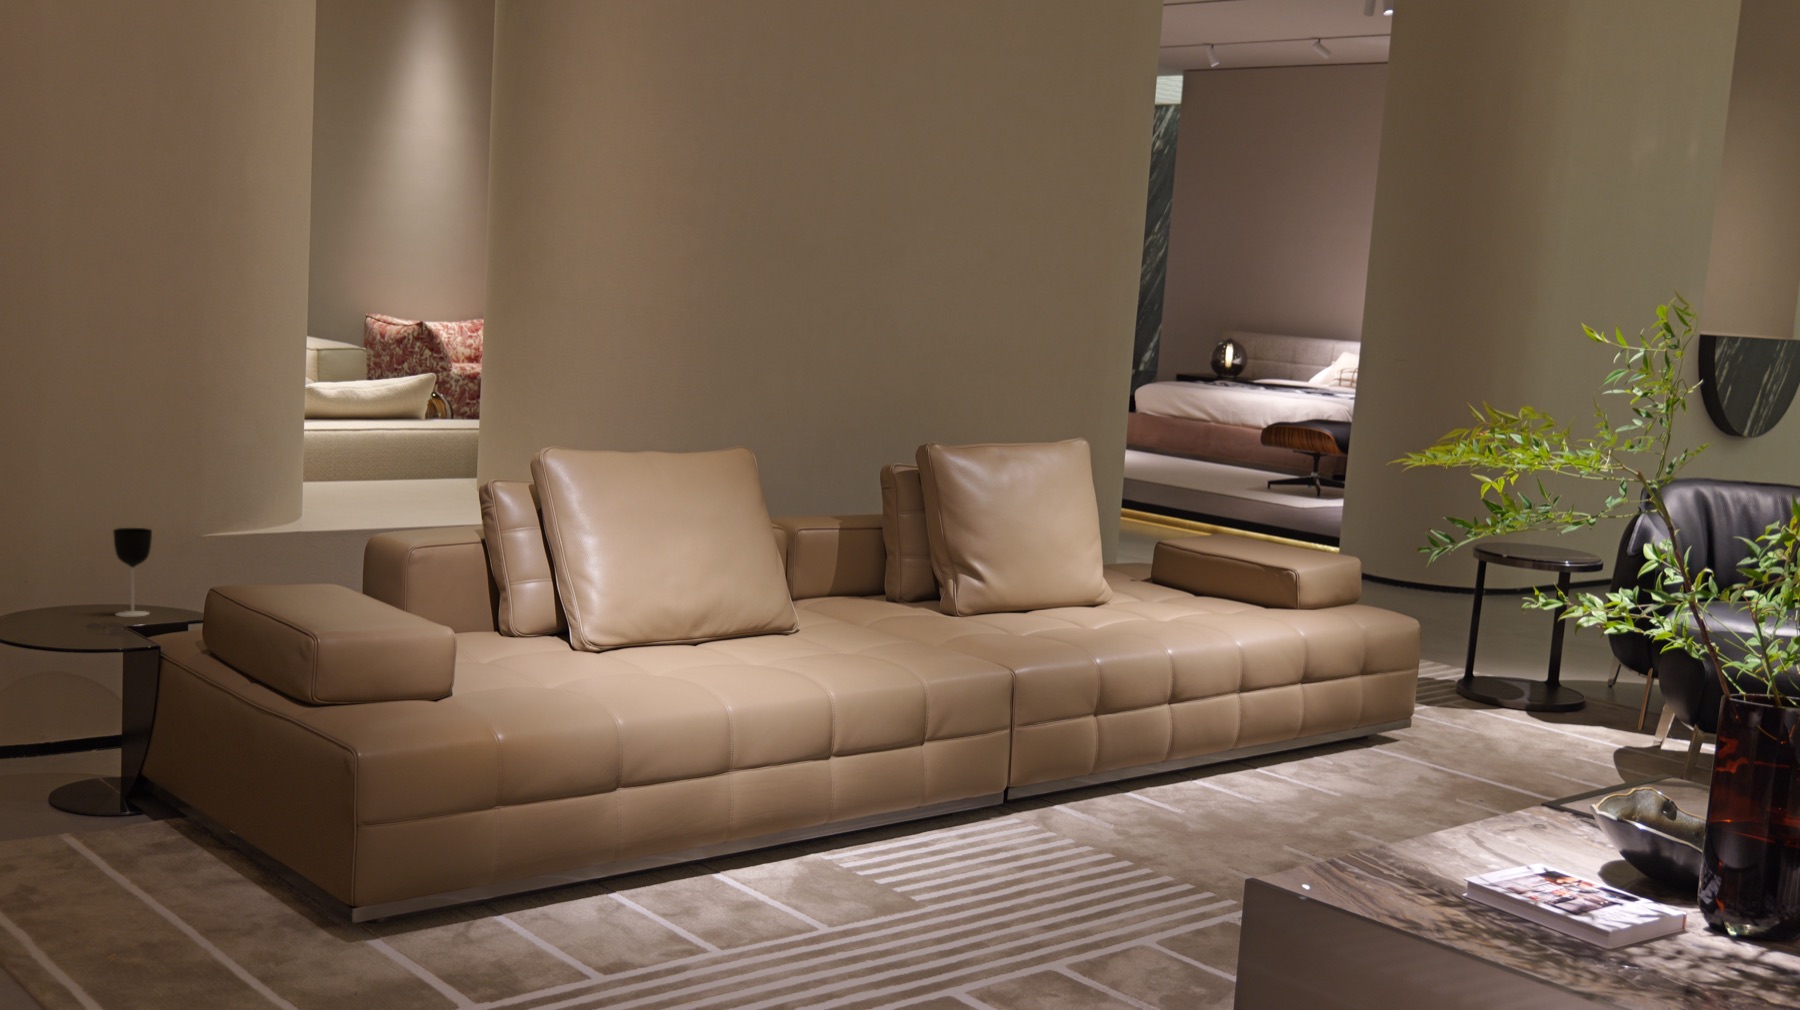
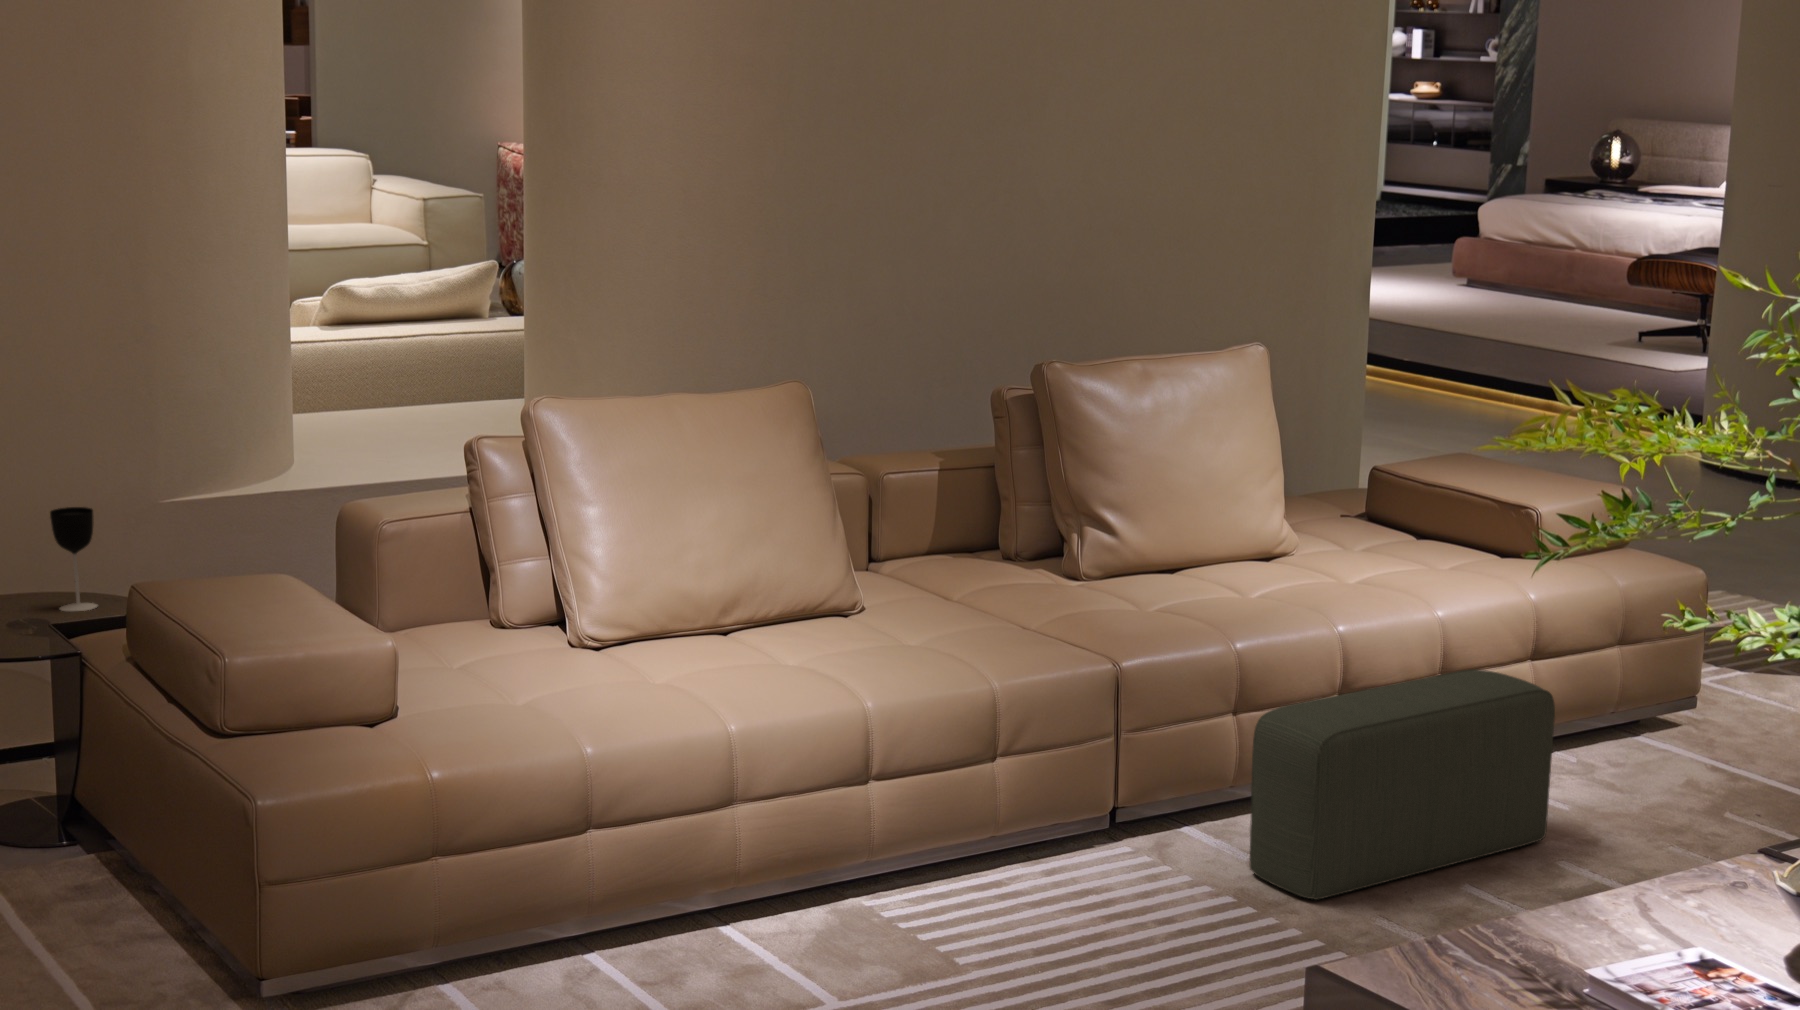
pouf: none [1119,682,1337,854] -> present [1250,669,1555,900]

